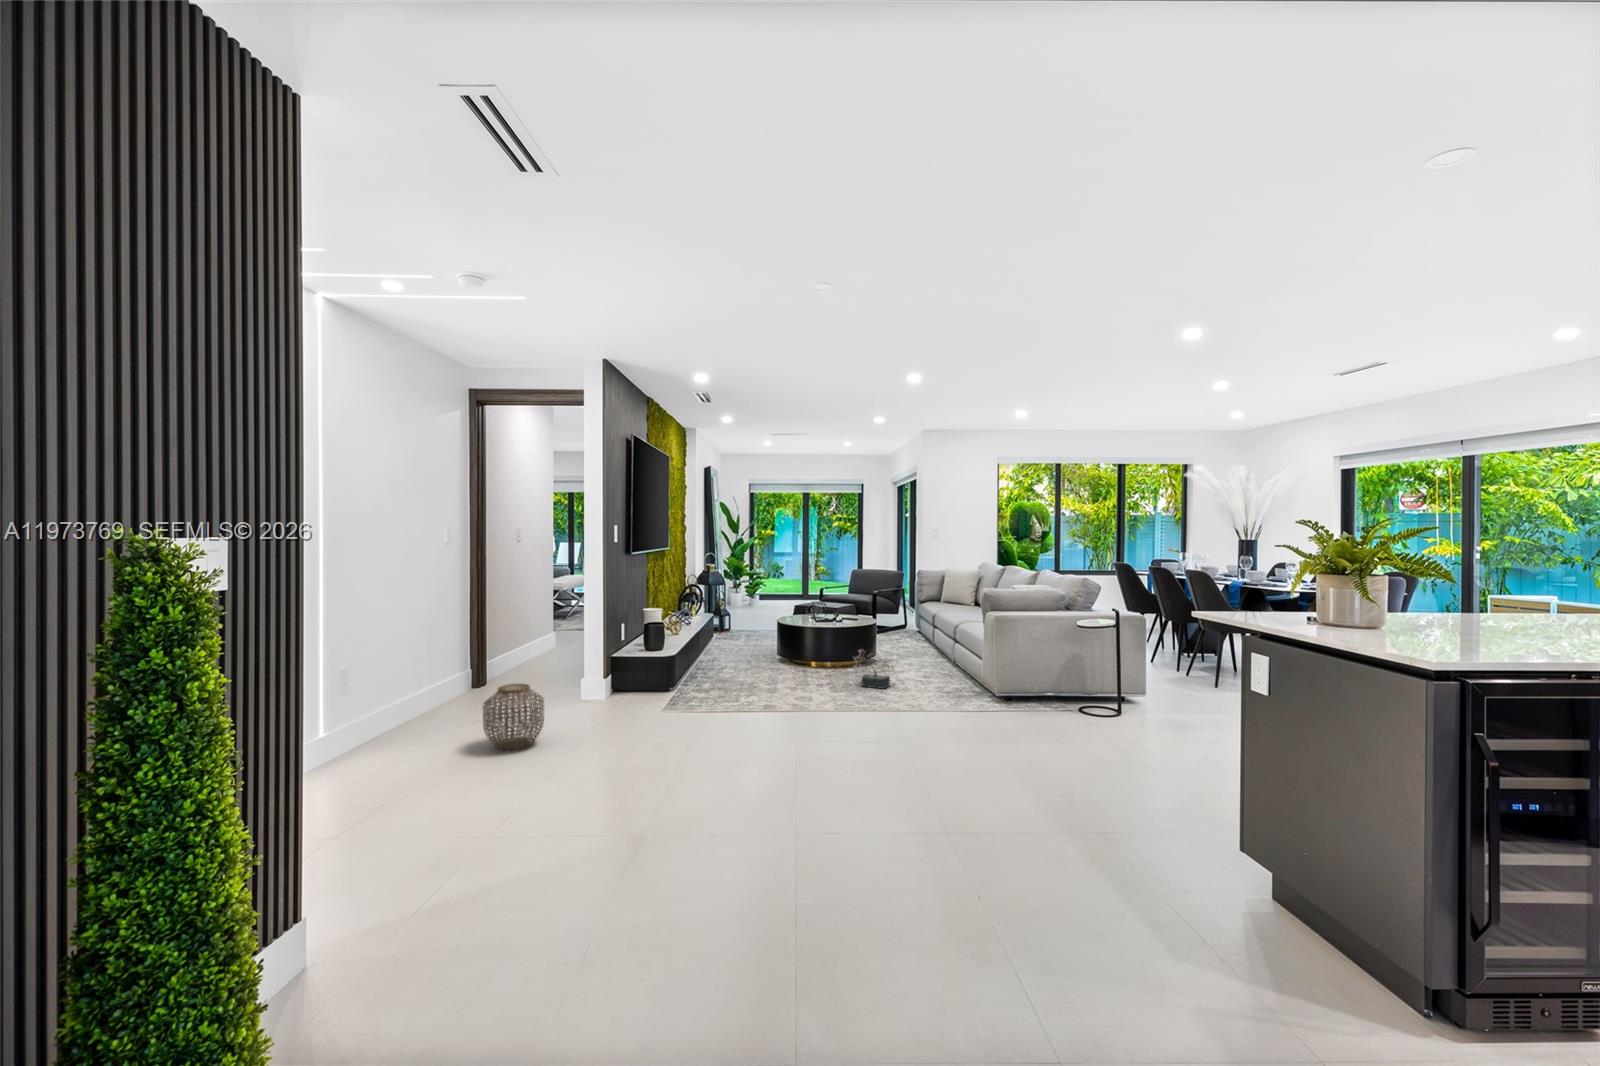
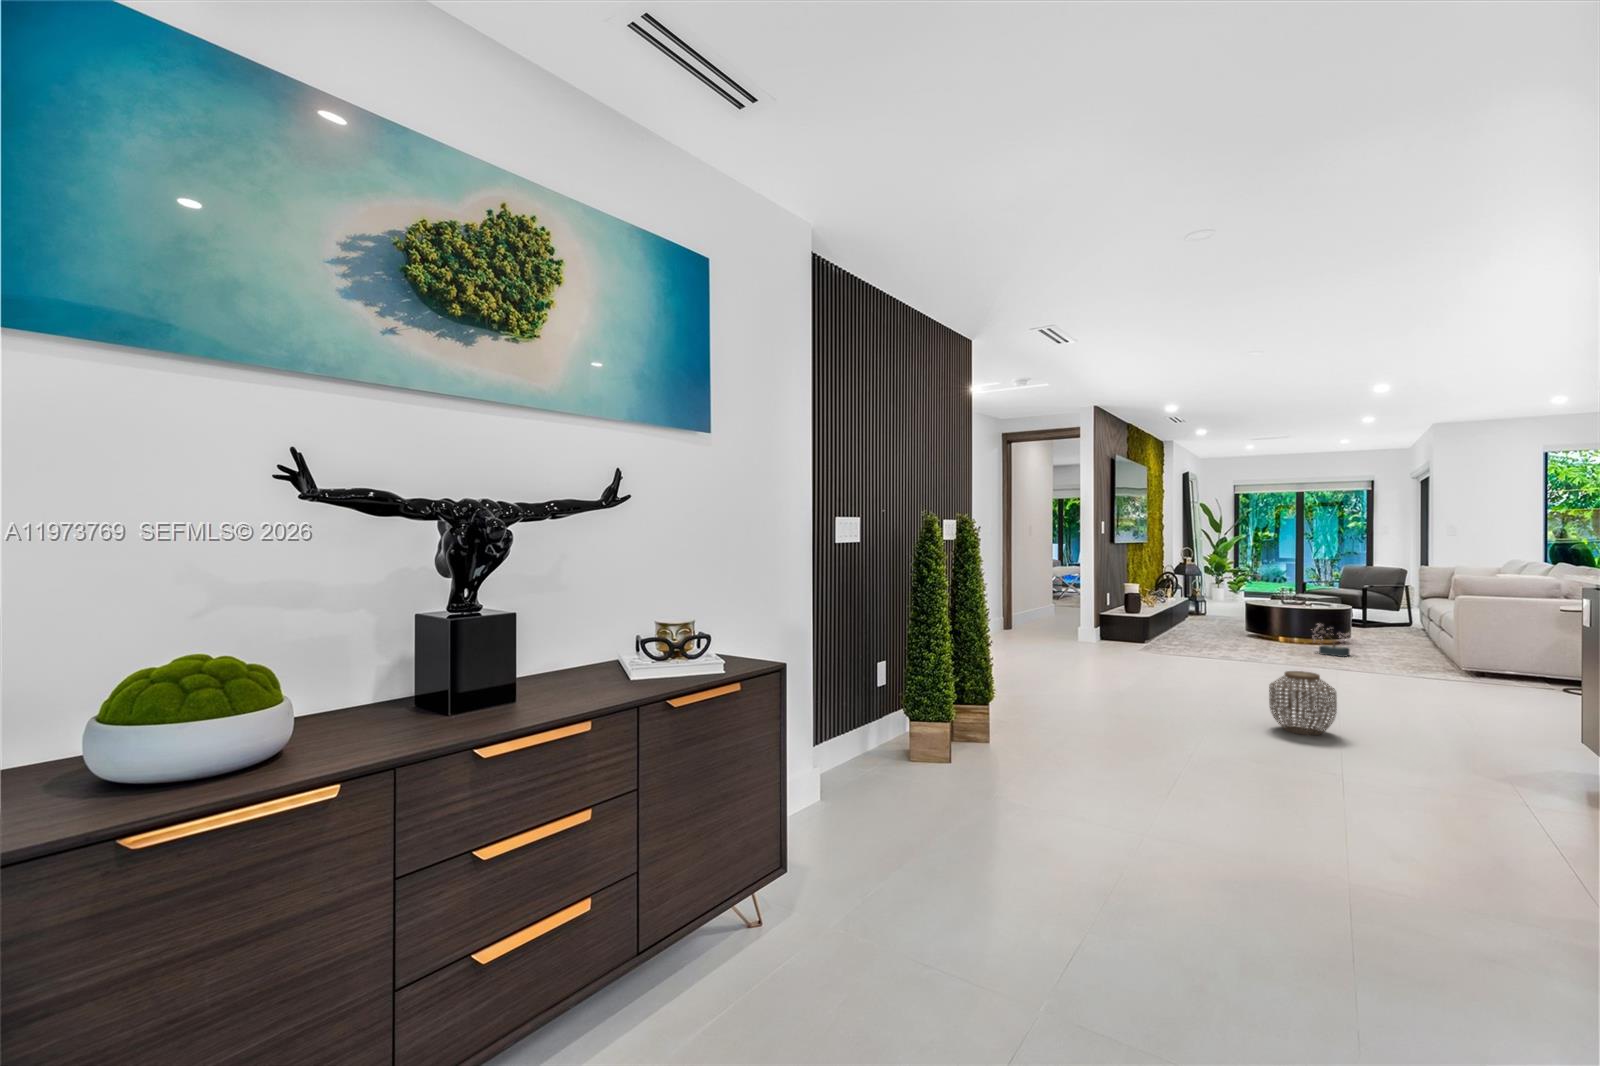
woven basket: present [483,684,544,750] -> present [1269,671,1337,735]

